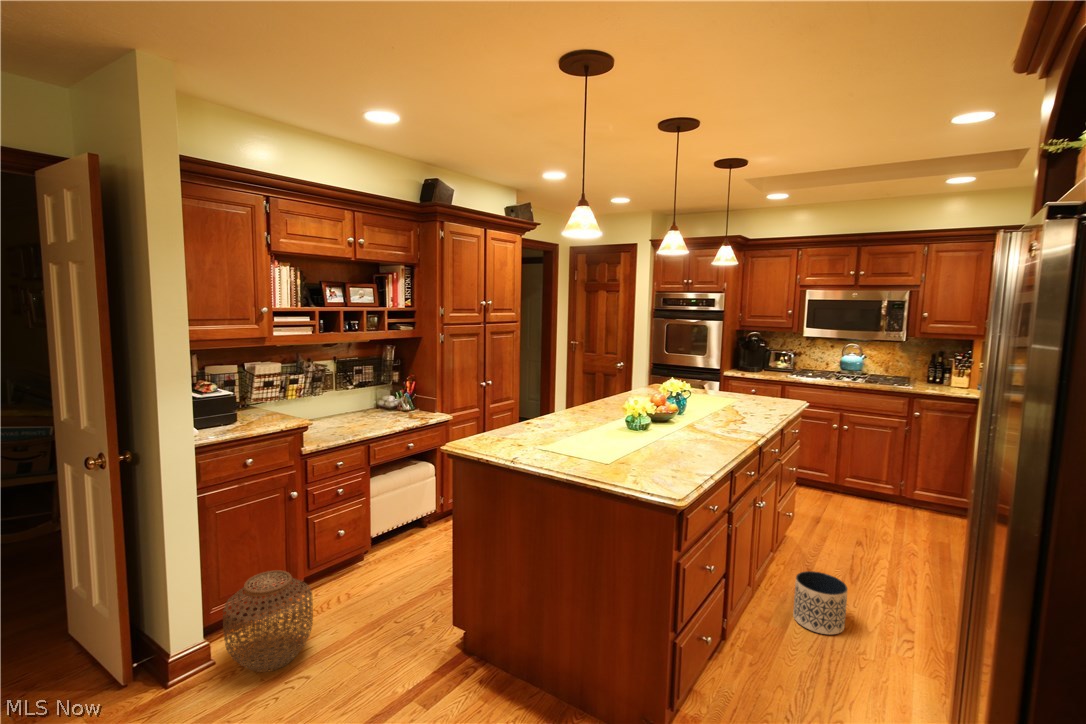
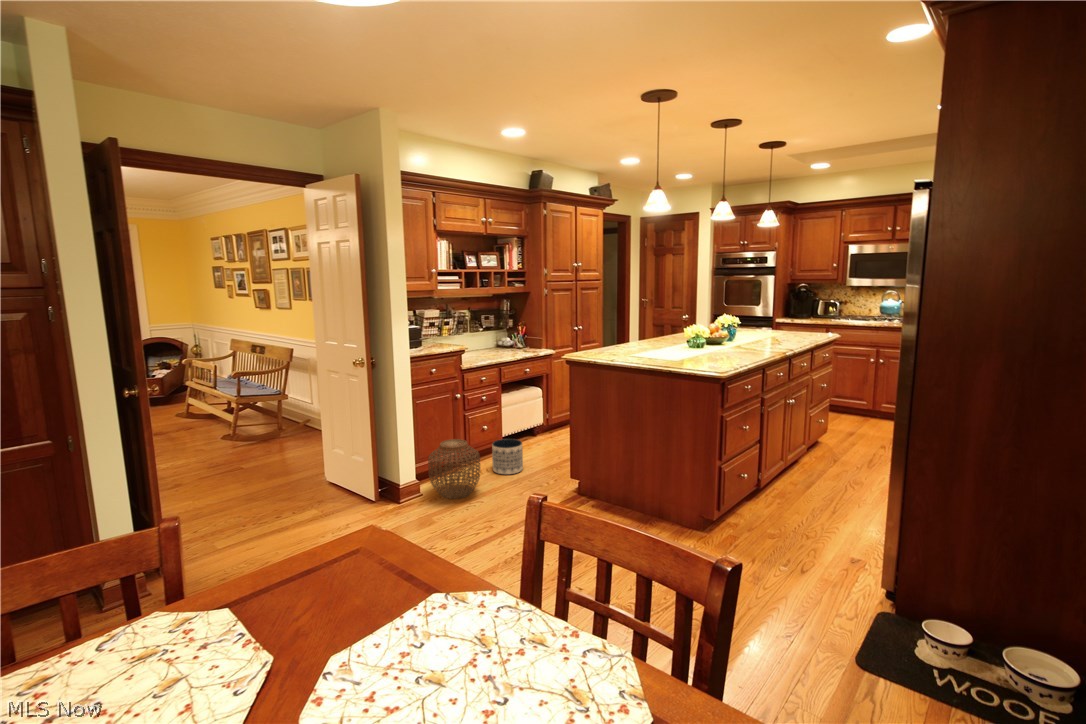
planter: present [793,571,848,635] -> present [492,439,523,474]

